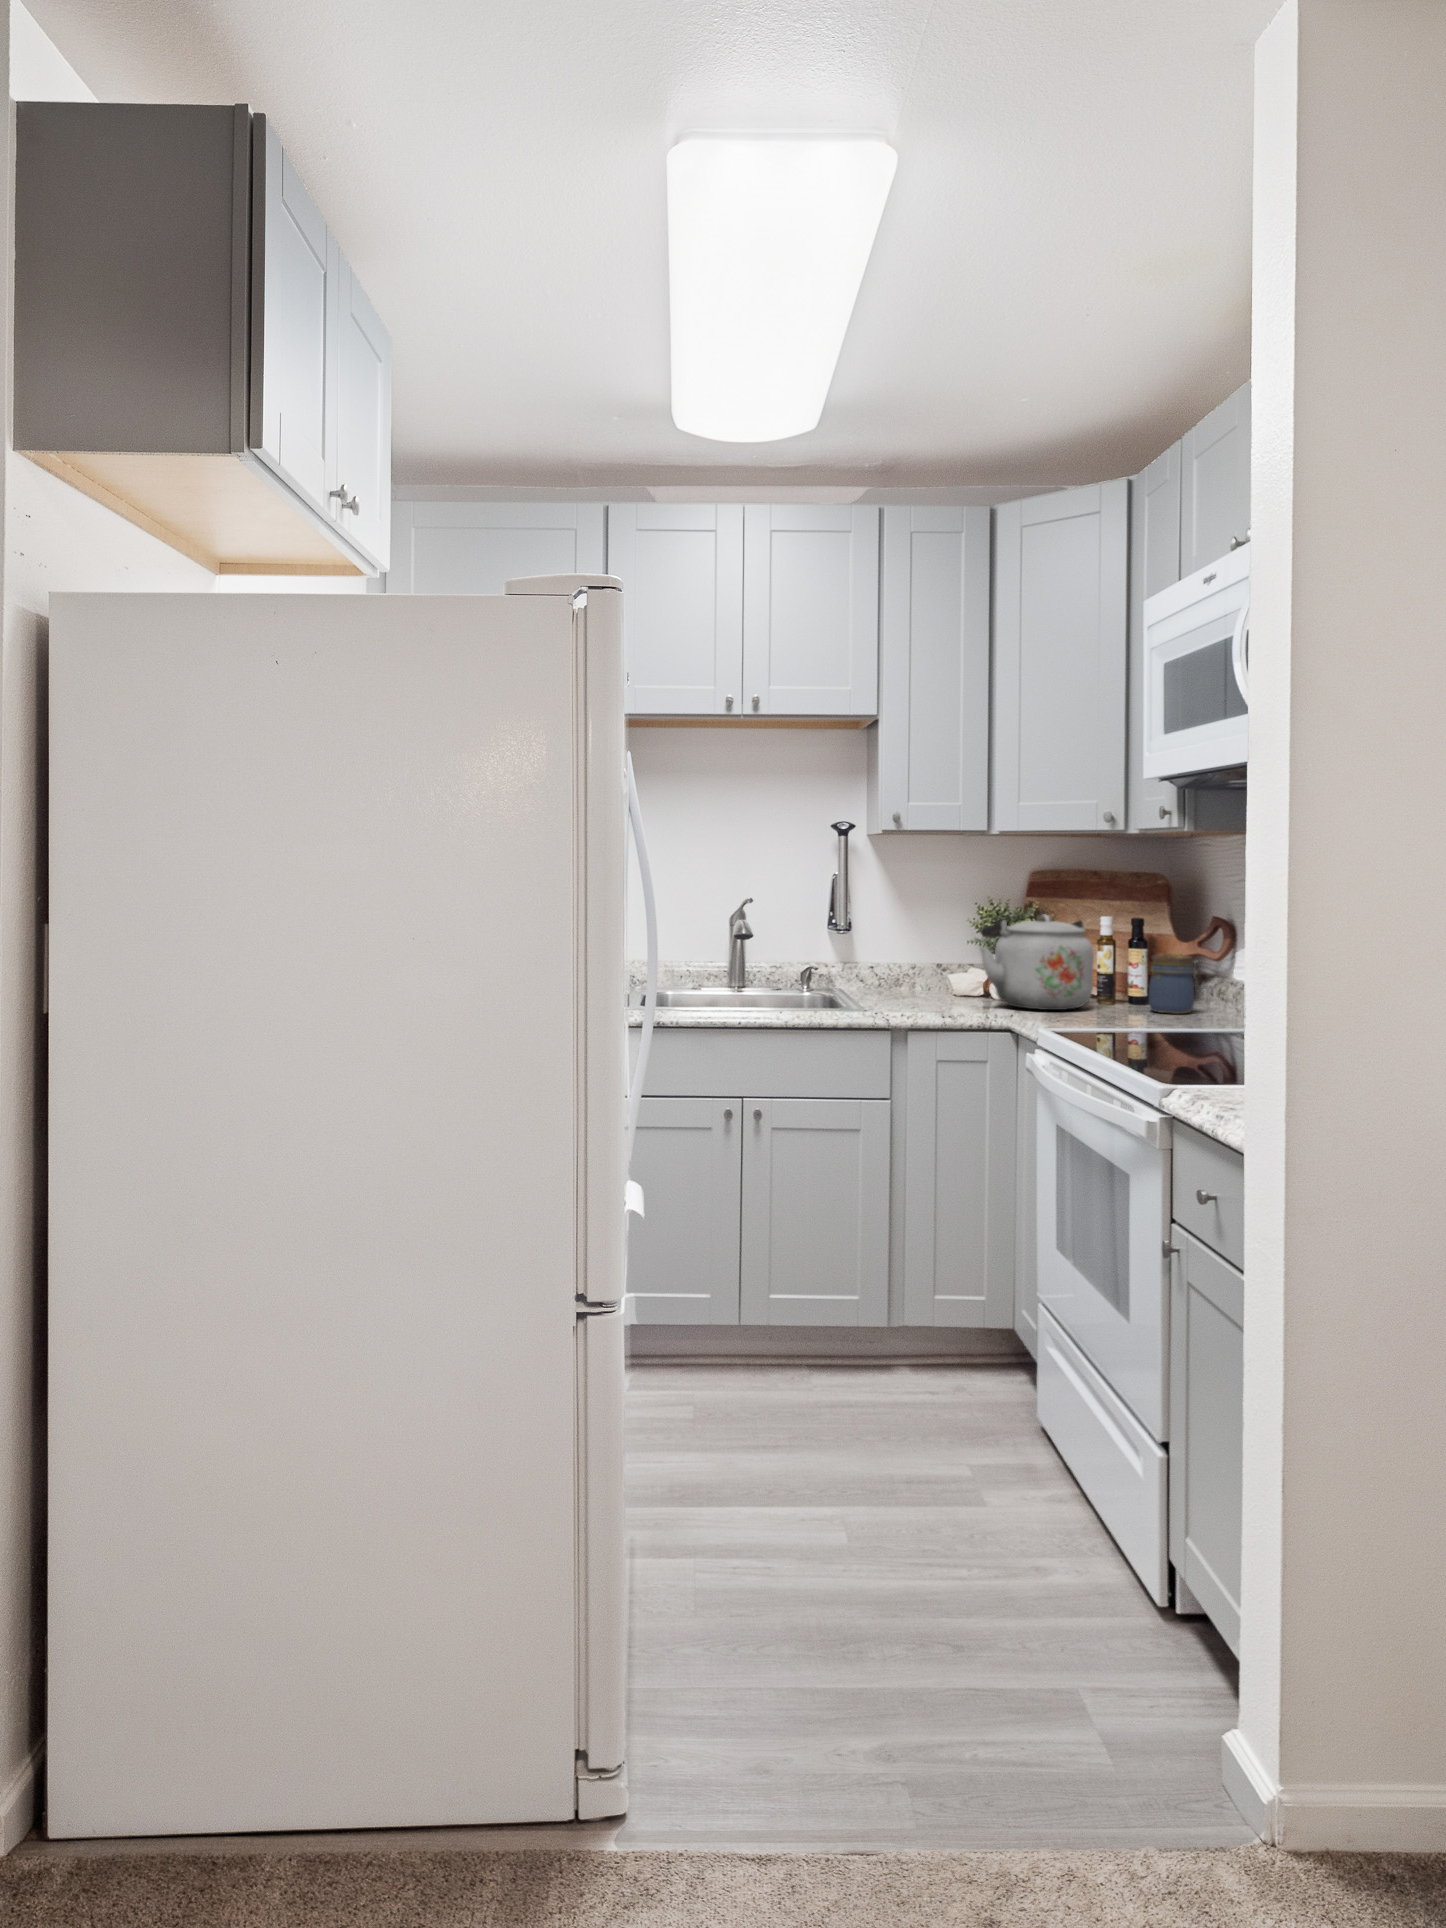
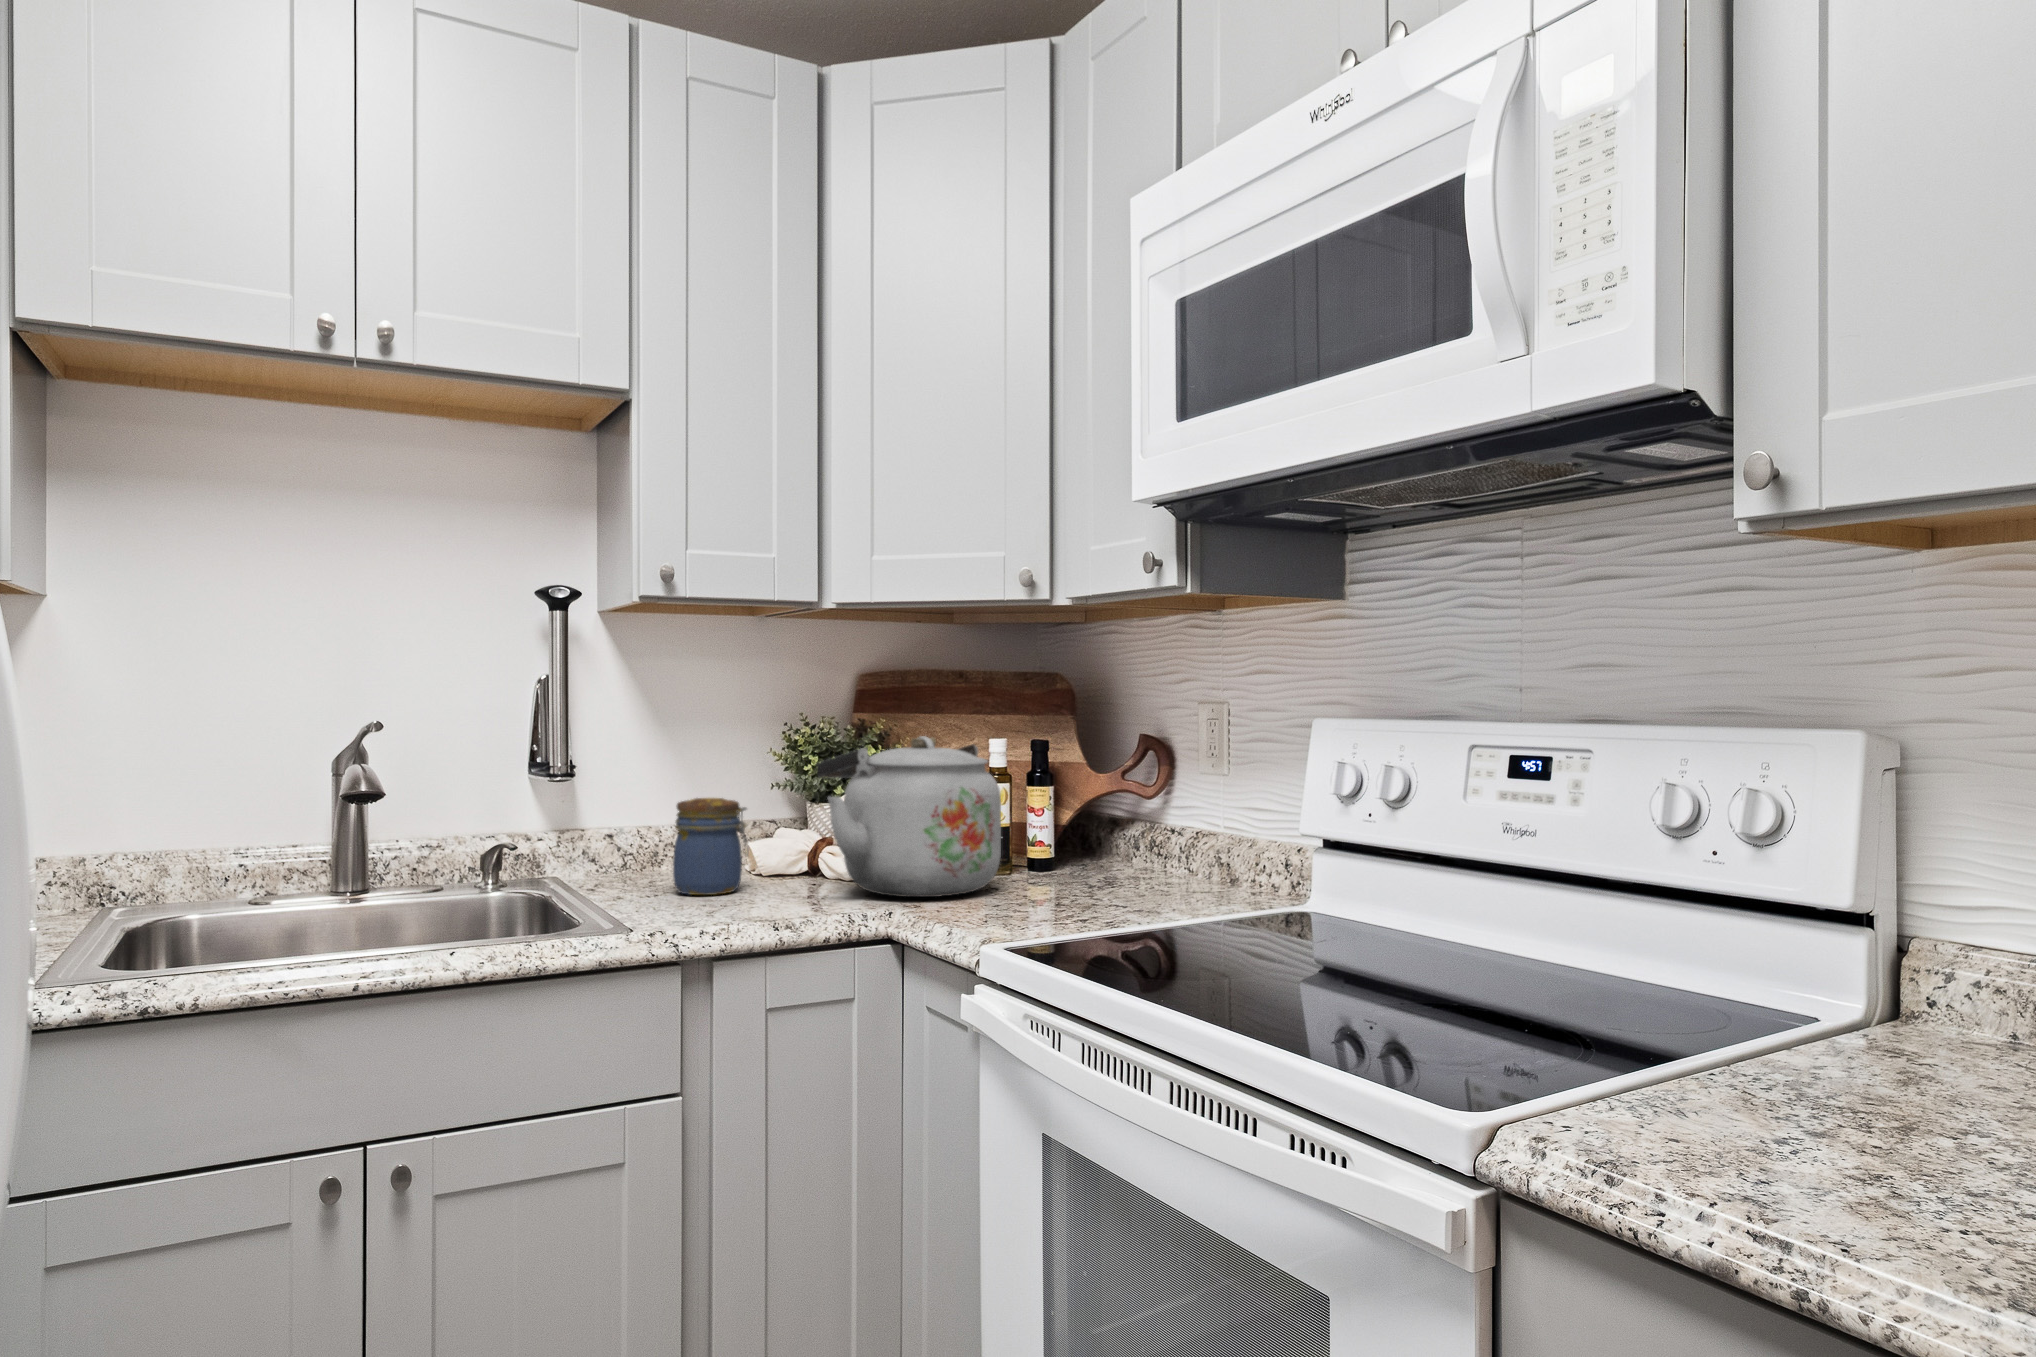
jar: present [1149,953,1197,1014] -> present [673,798,748,895]

